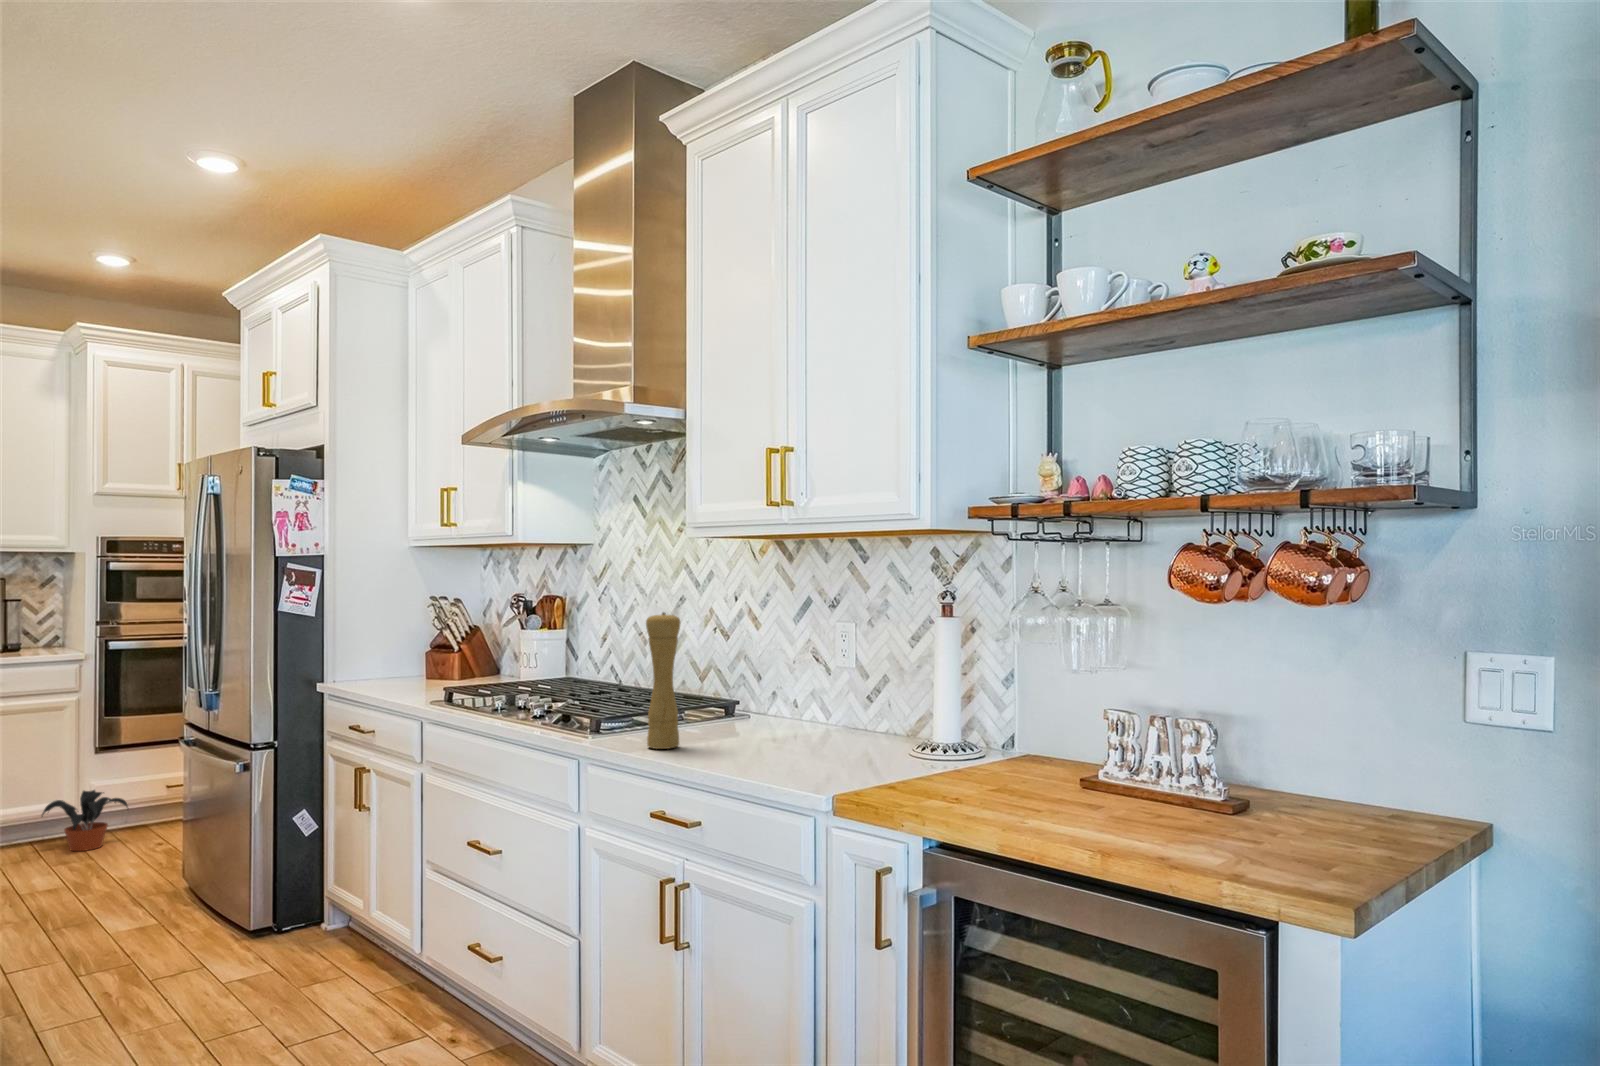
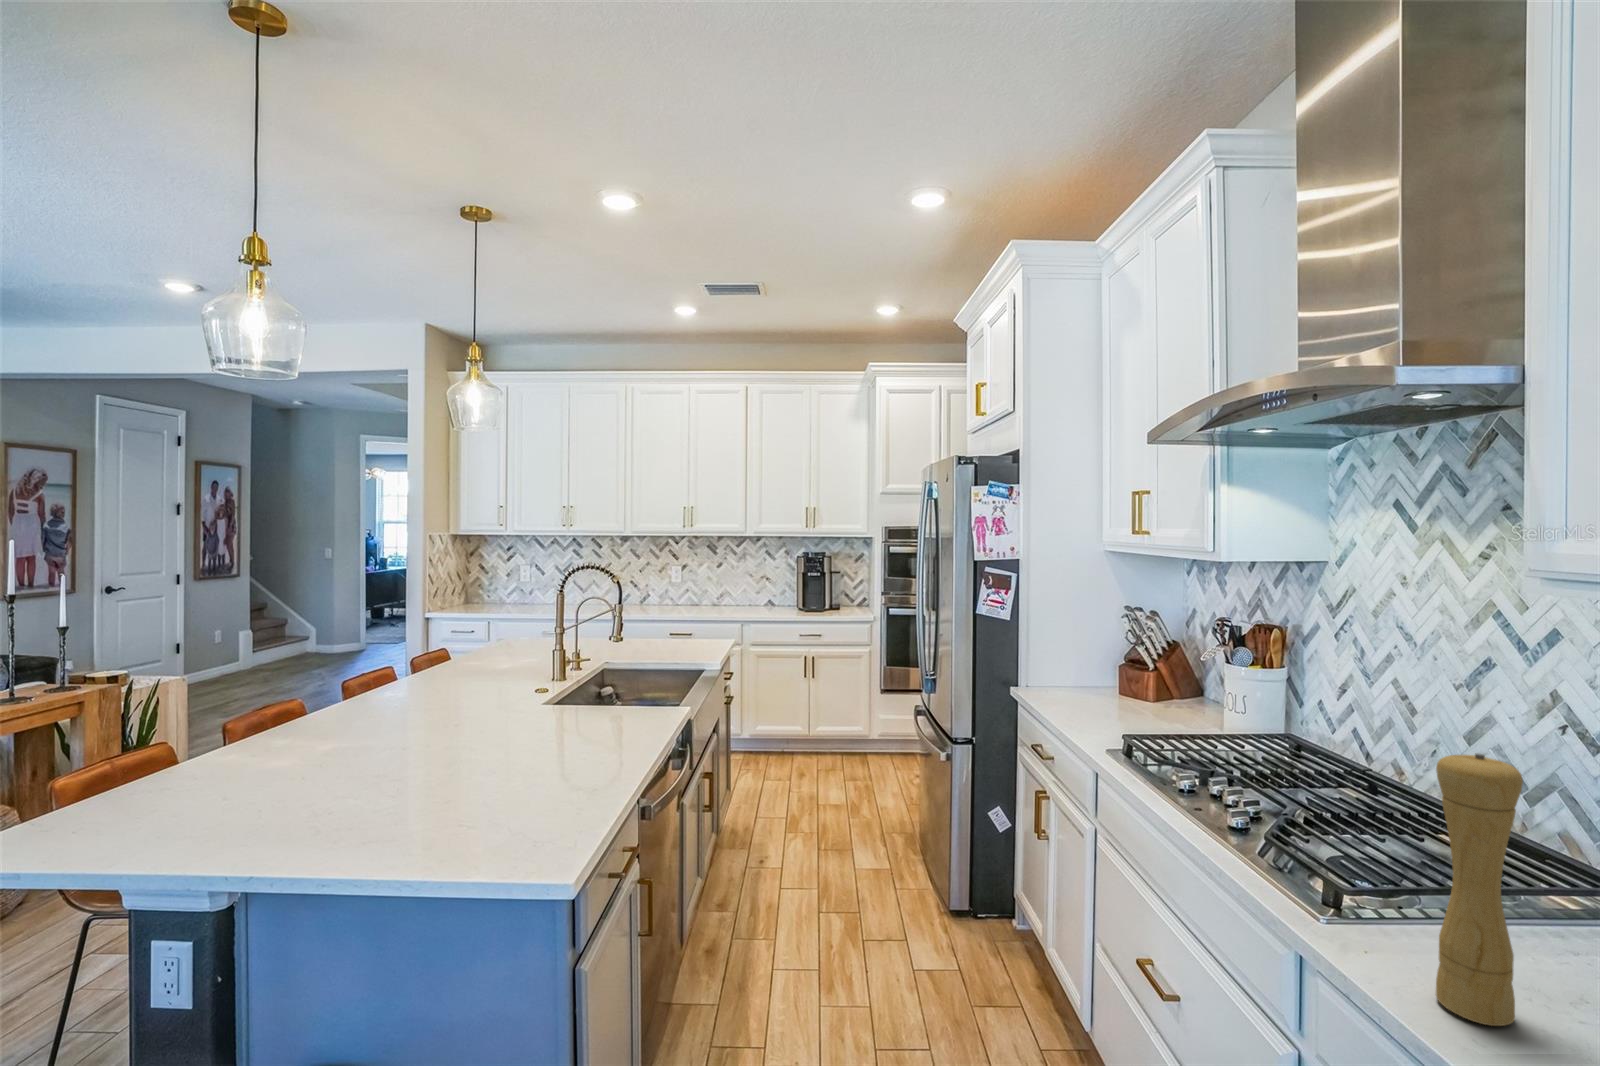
potted plant: present [42,790,128,851] -> none [845,721,900,769]

